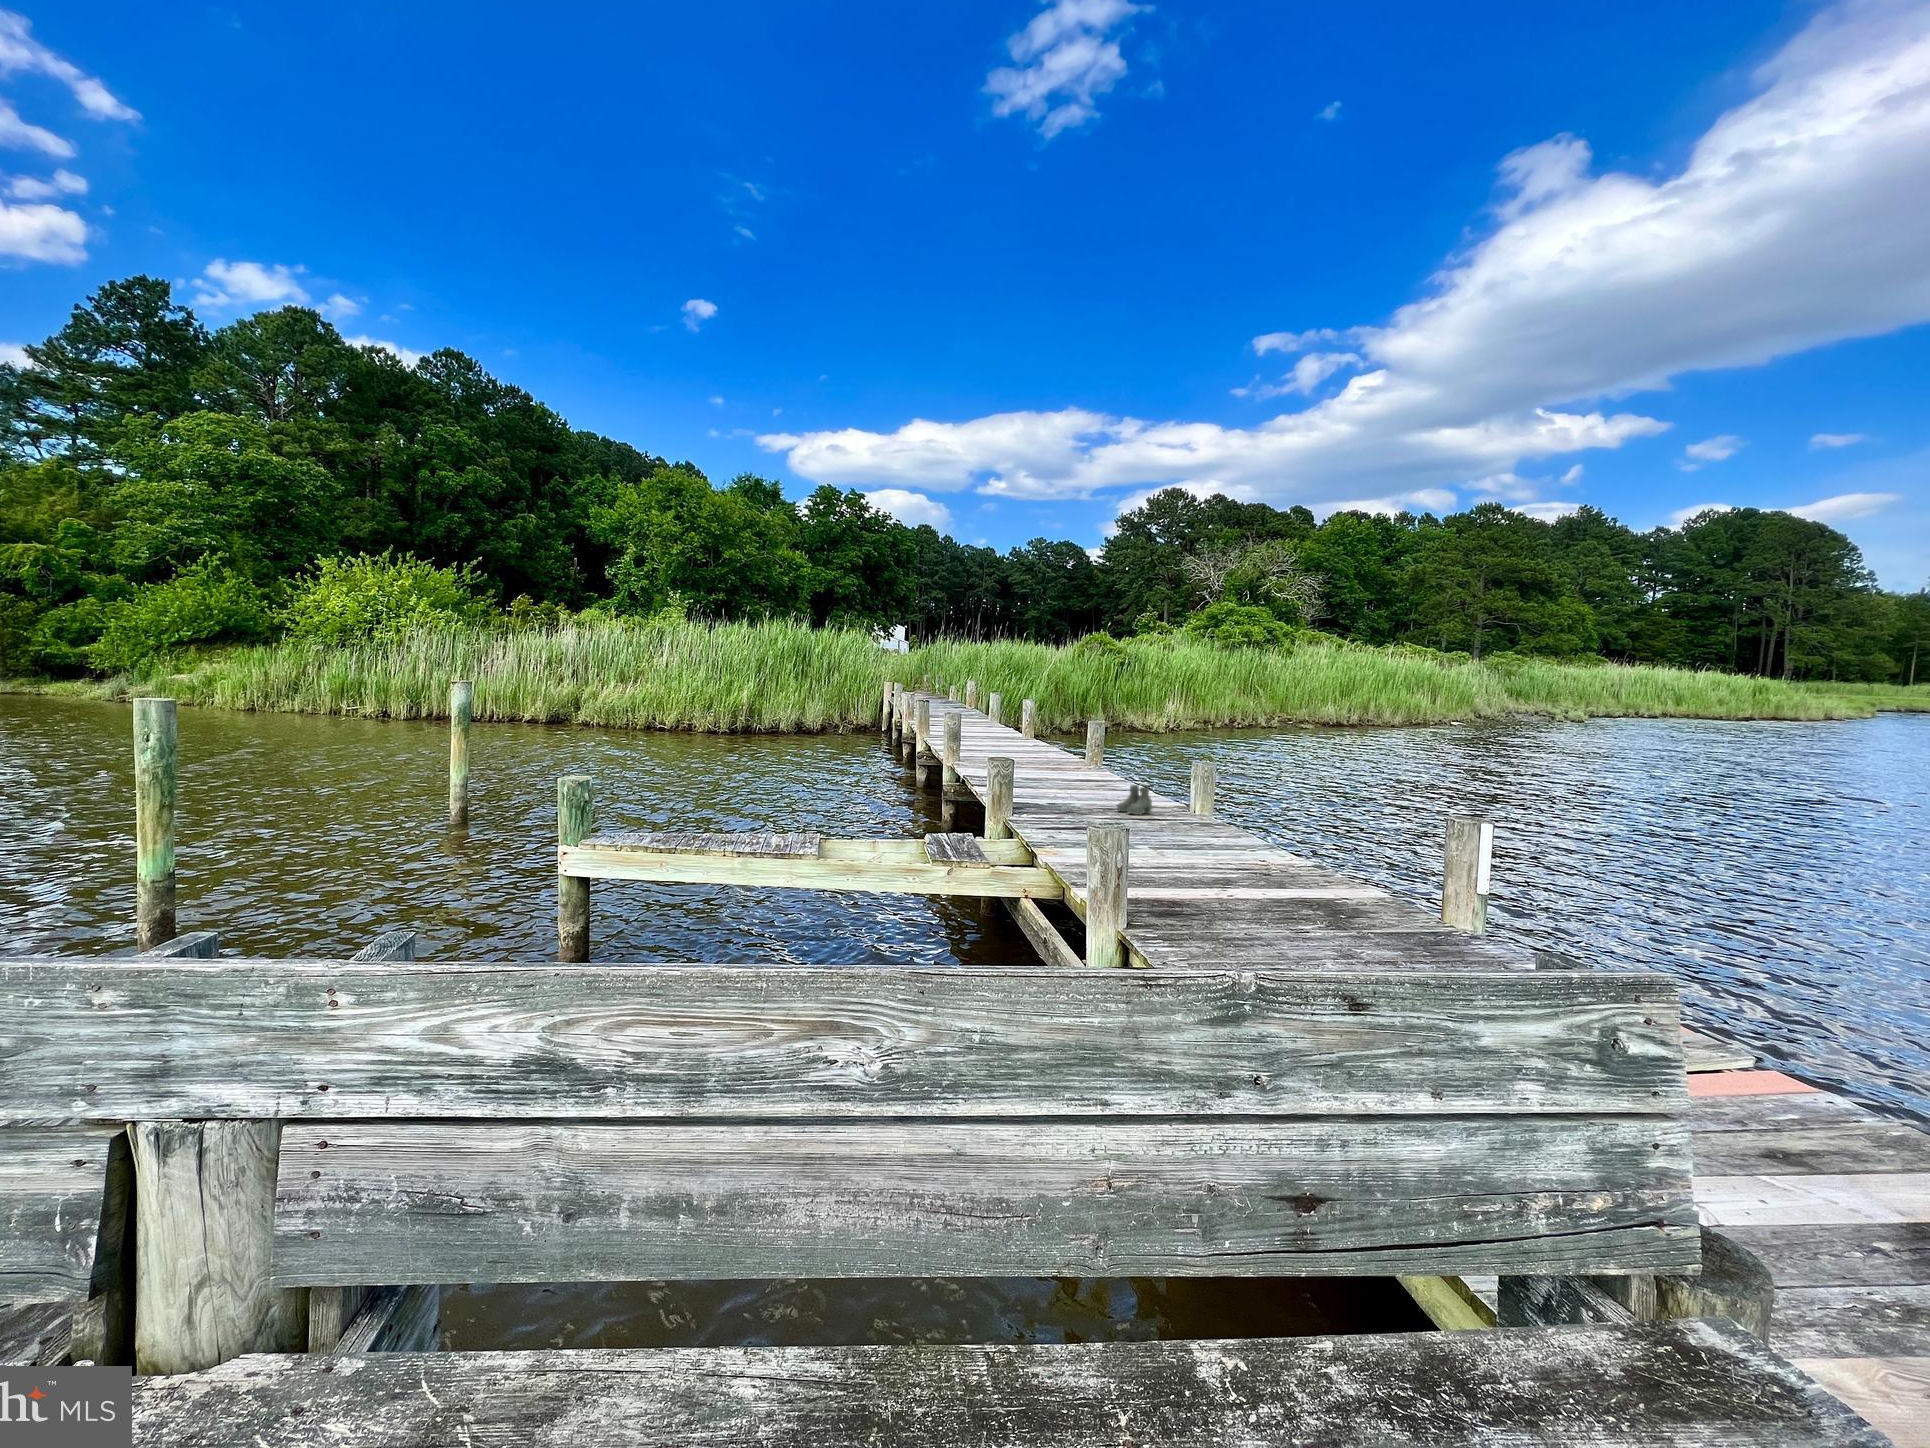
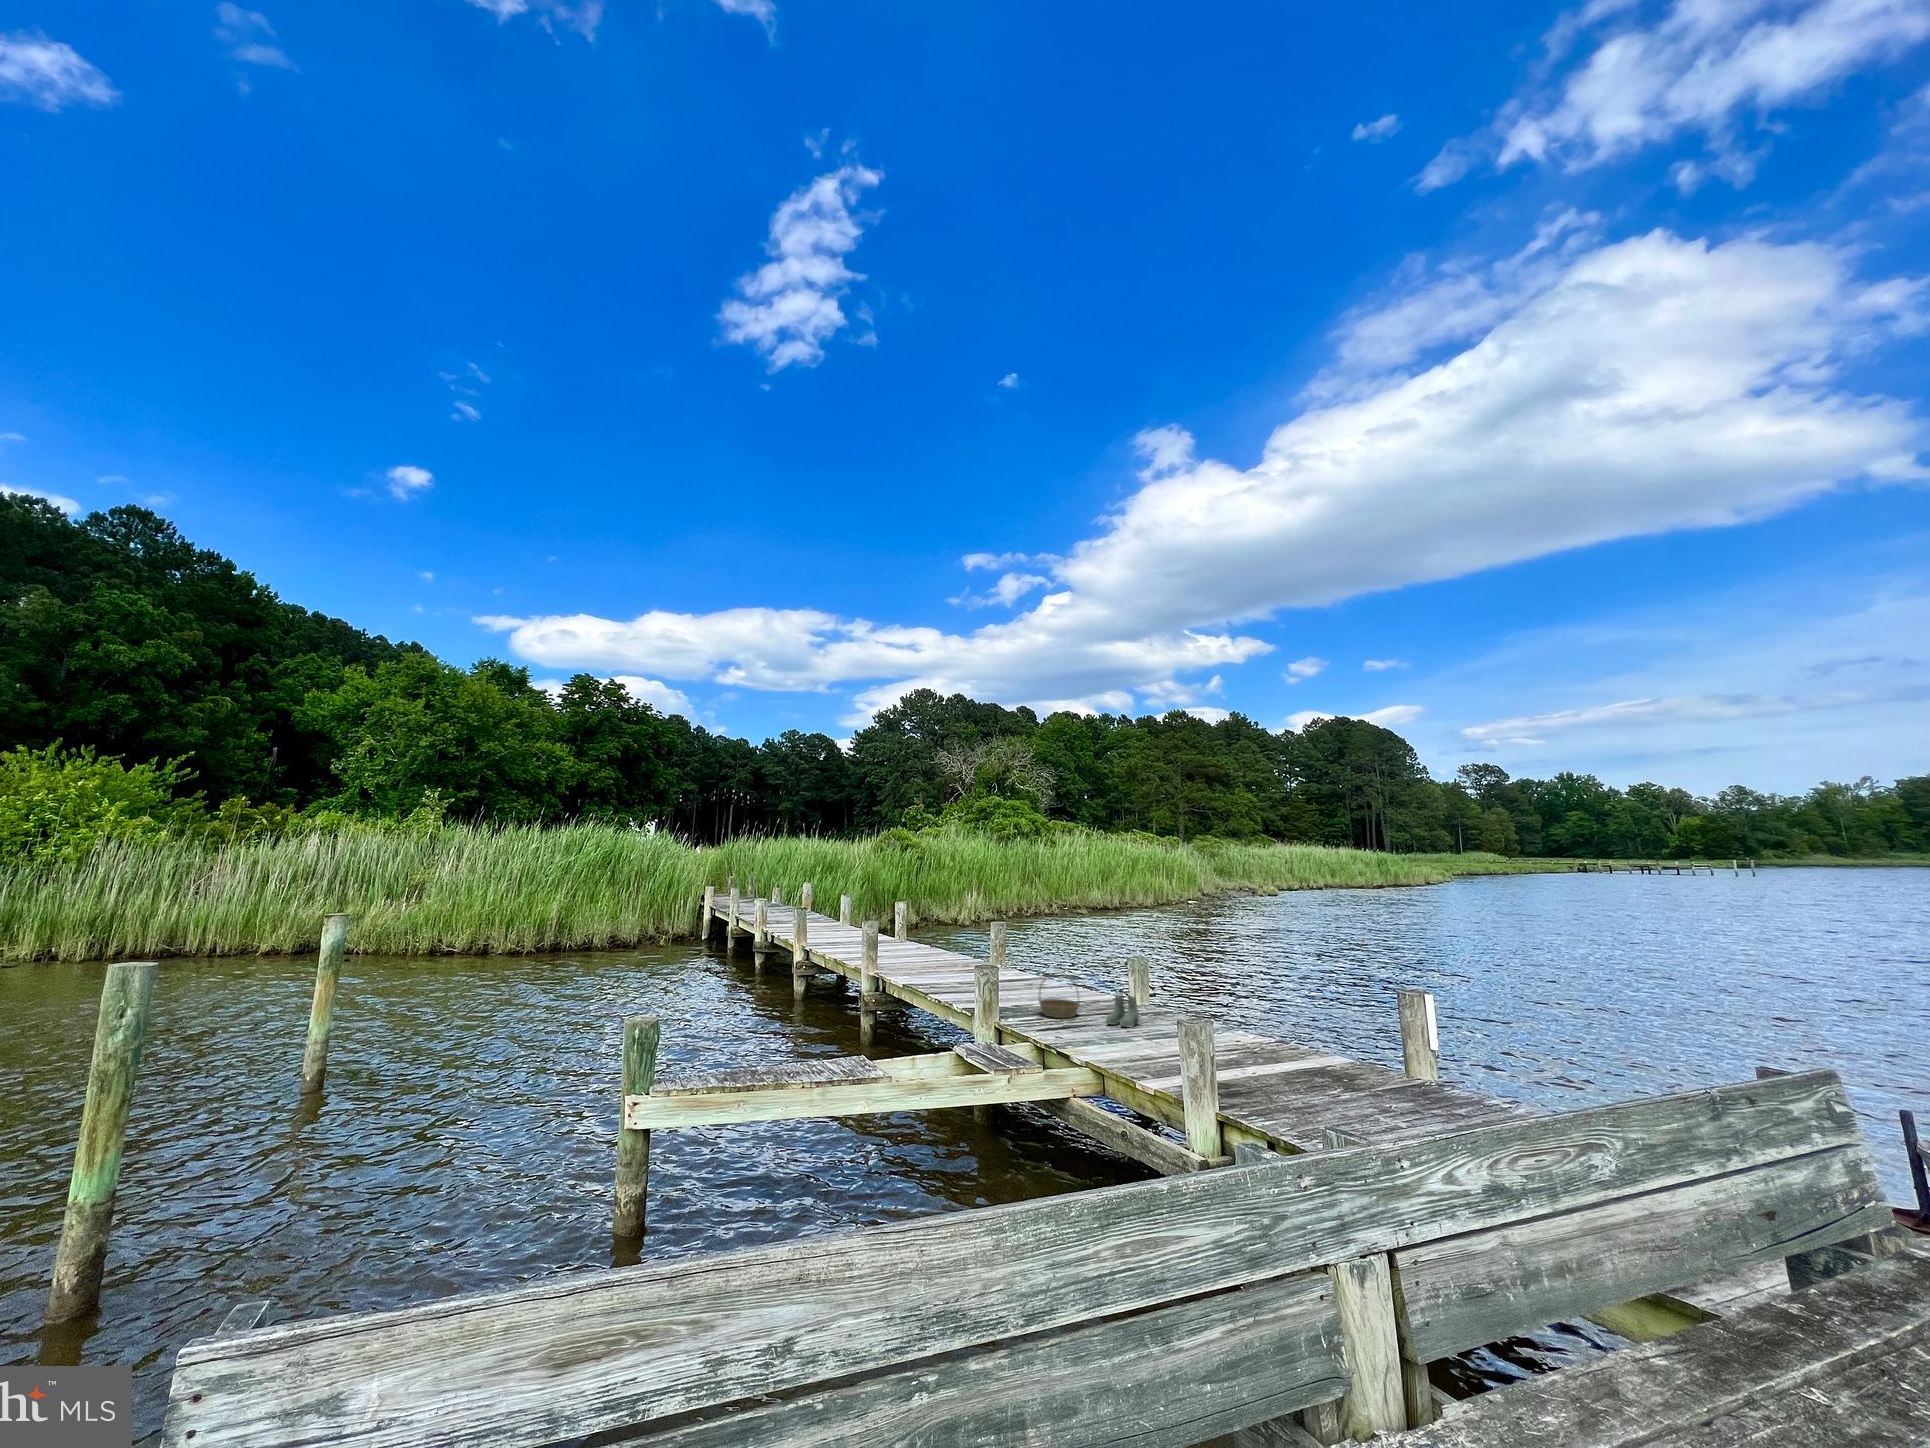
basket: none [1067,762,1106,804] -> present [1039,972,1080,1018]

